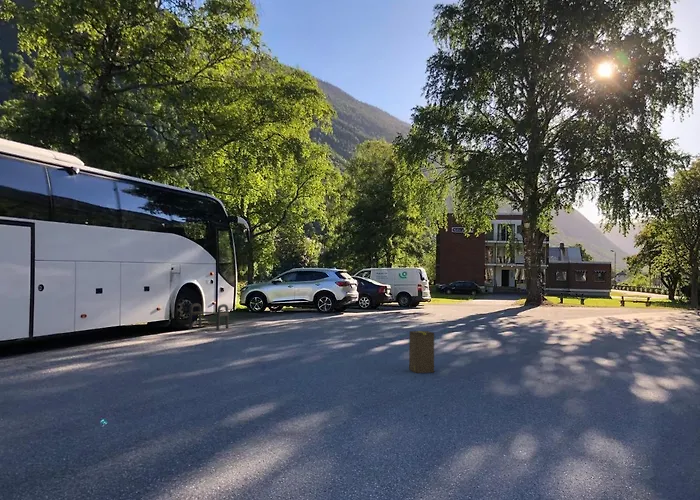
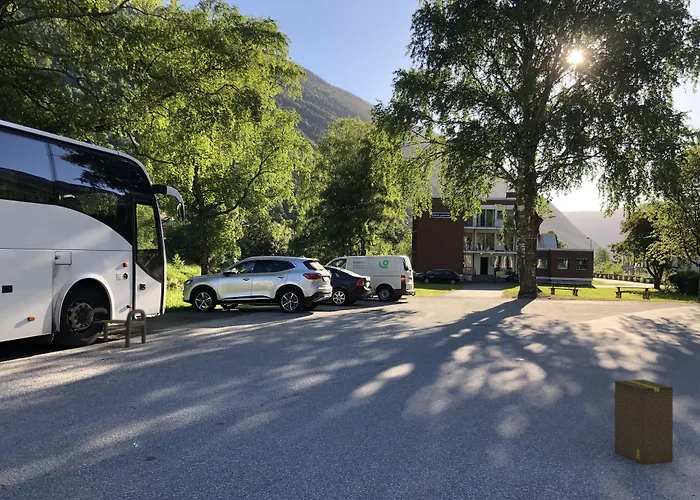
cardboard box: present [409,331,434,373] -> present [615,380,673,464]

